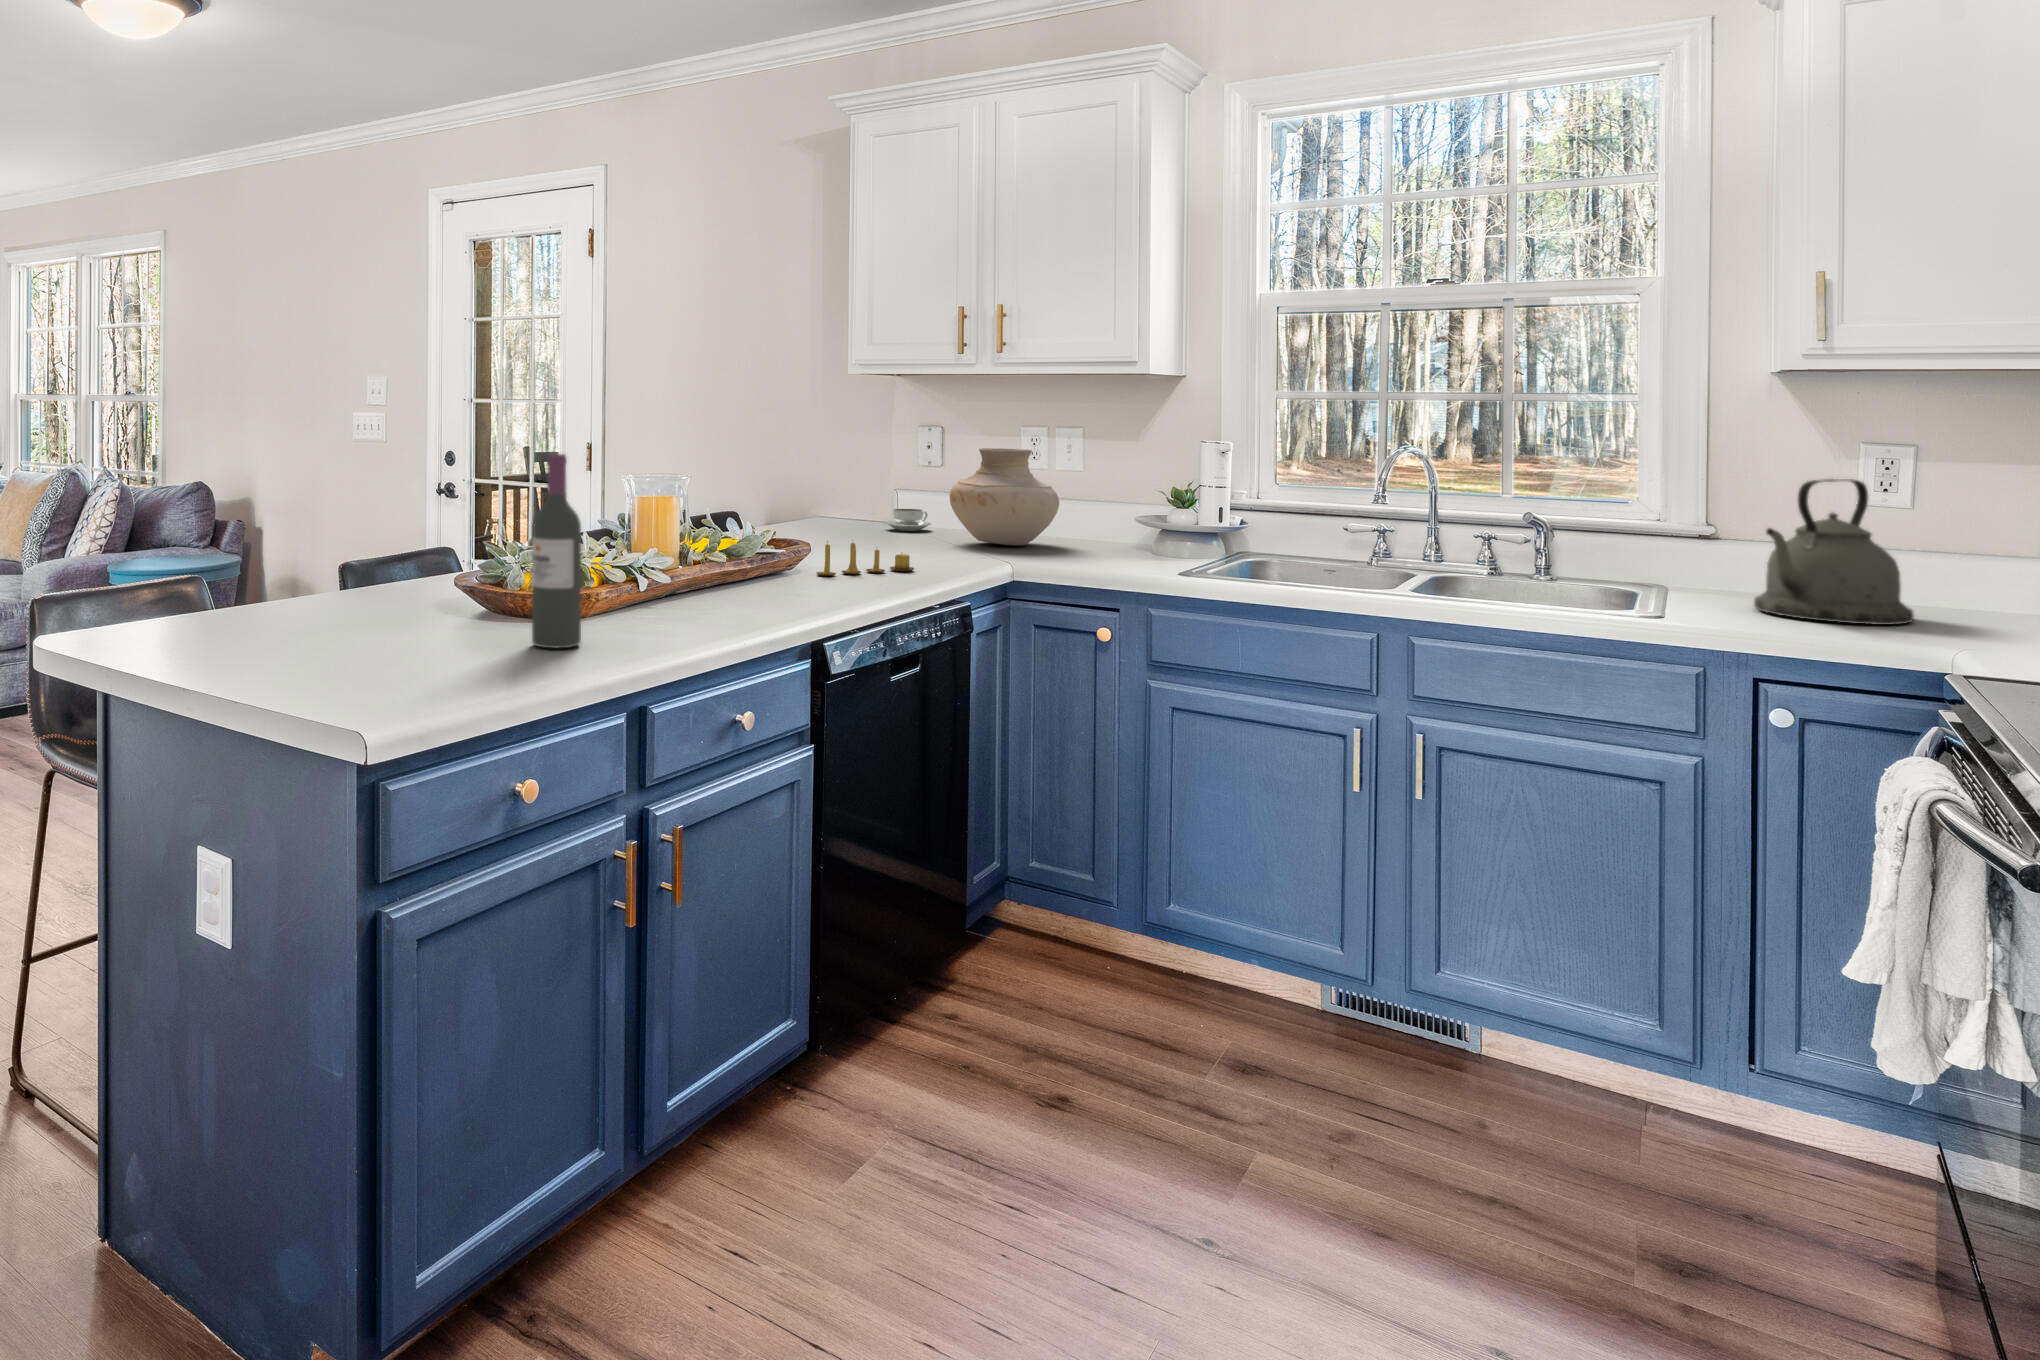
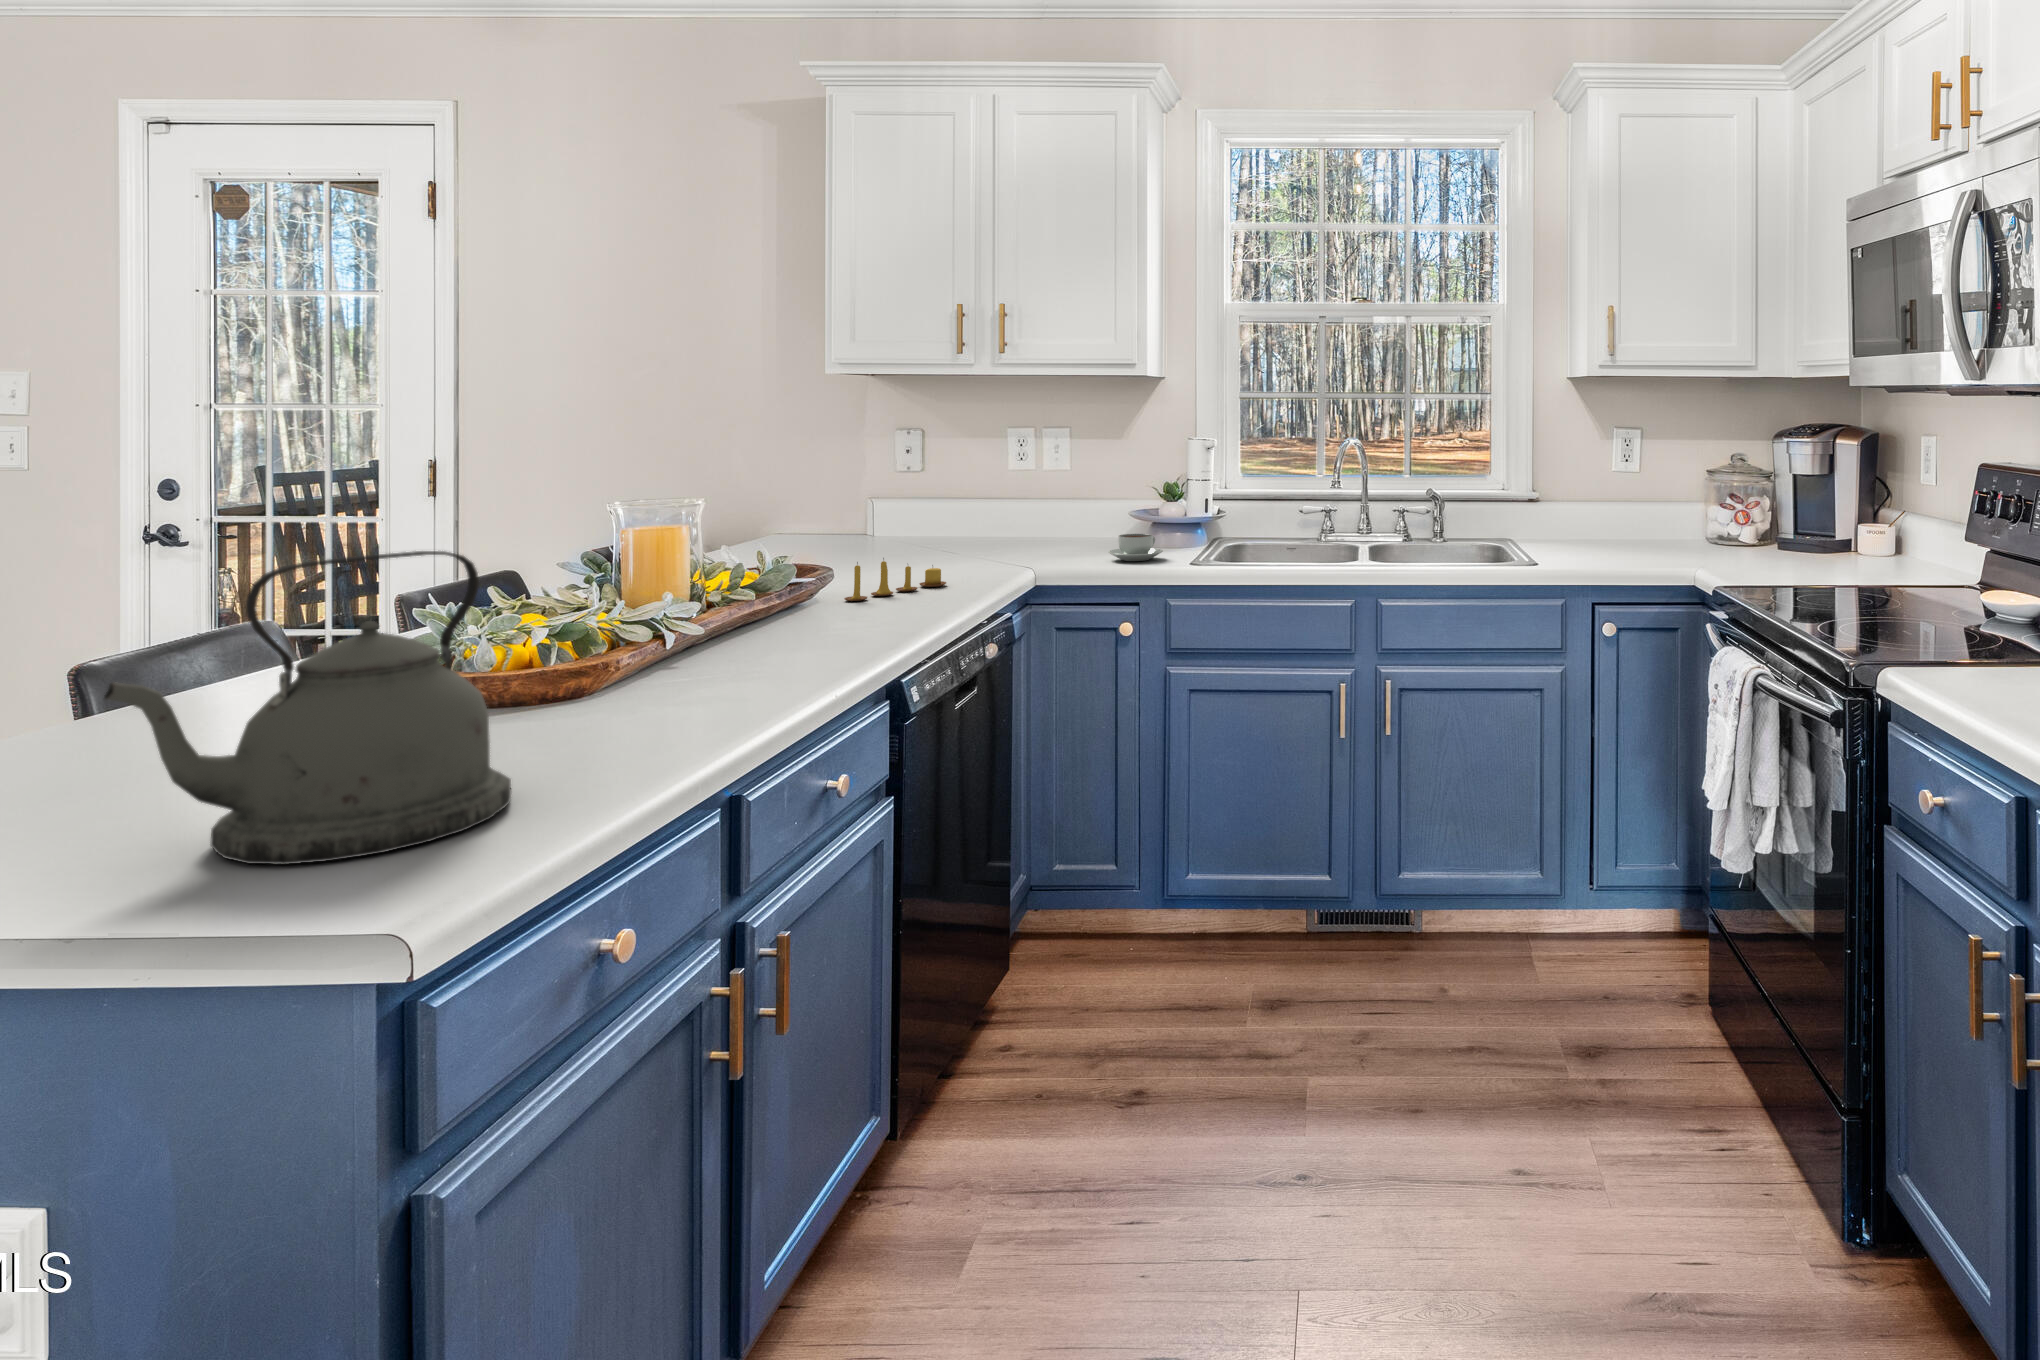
vase: present [950,448,1059,546] -> none [946,452,1056,549]
wine bottle: present [532,454,581,648] -> none [556,480,634,745]
kettle: present [1754,479,1914,625] -> present [105,551,511,864]
coffee cup: present [885,508,931,531] -> present [1108,534,1163,561]

